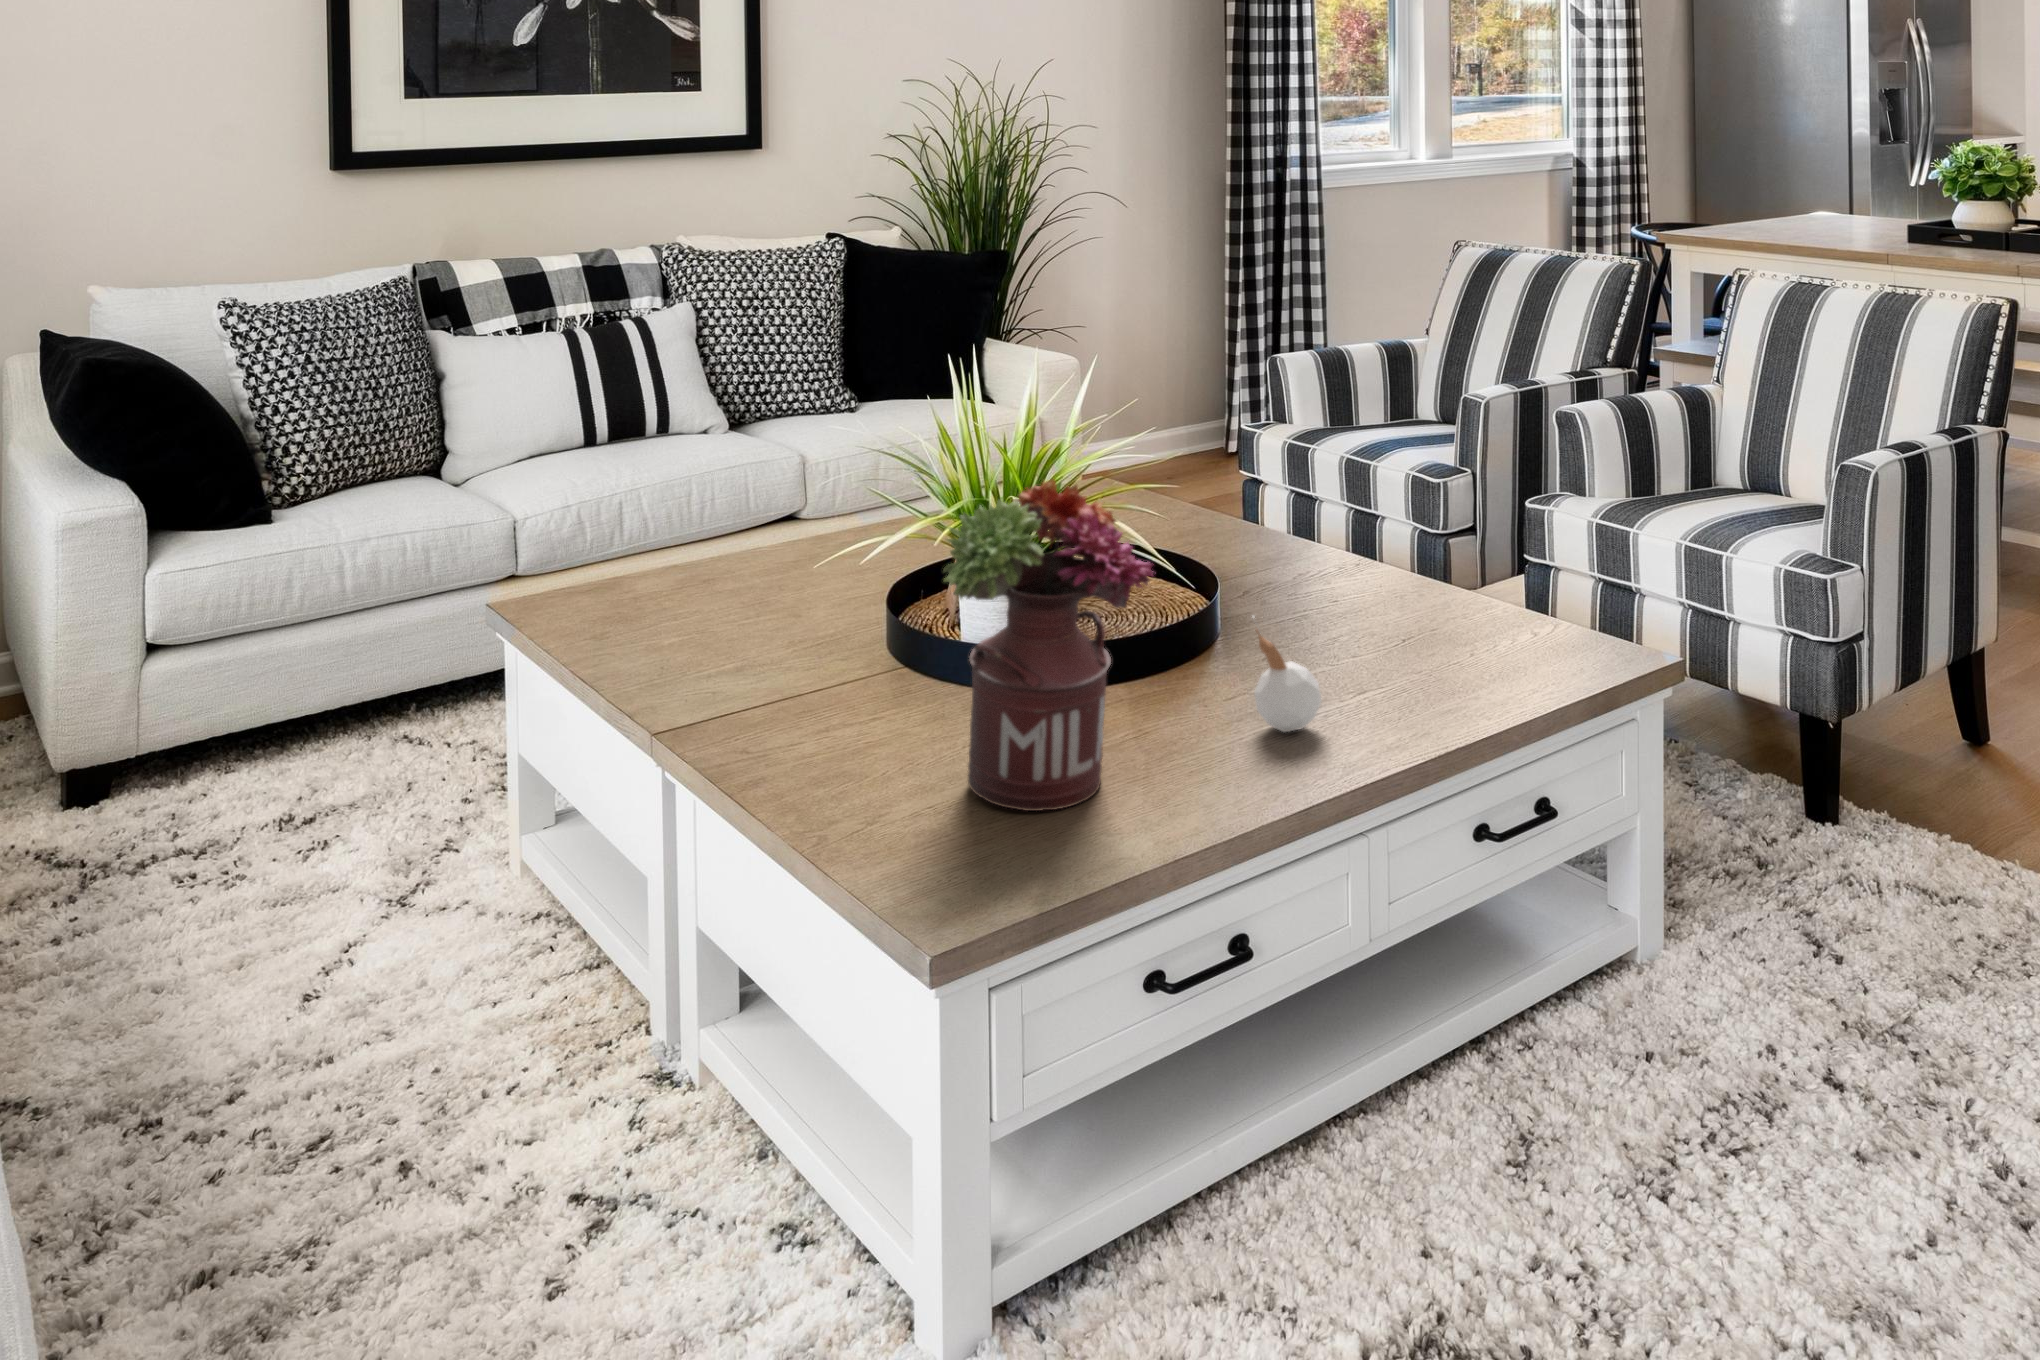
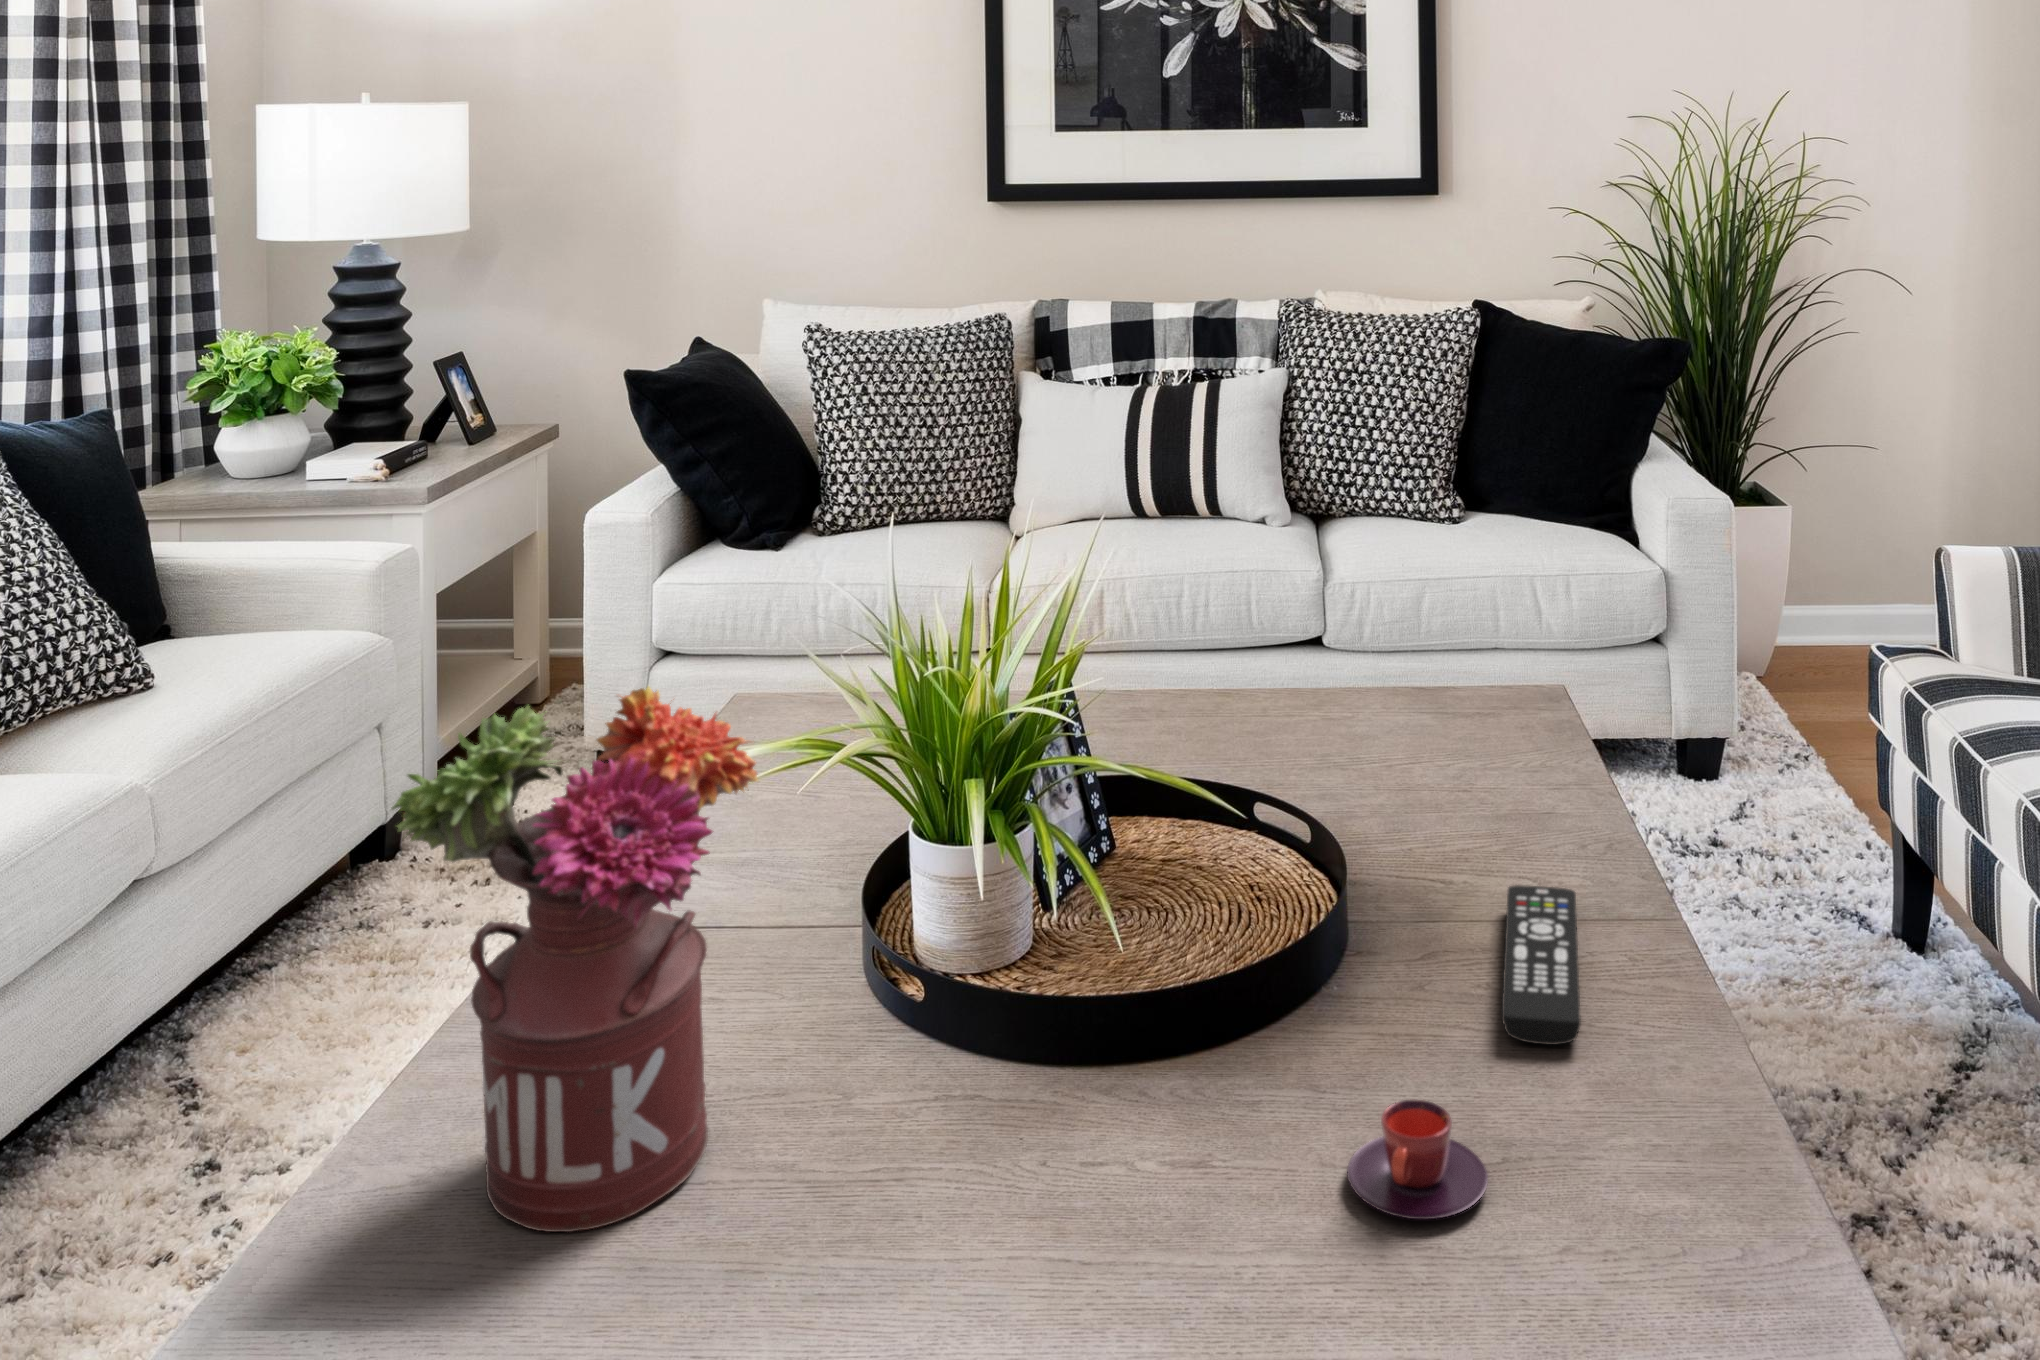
remote control: none [1285,557,1407,615] -> present [1502,885,1581,1045]
candle: present [1254,619,1321,732] -> none [962,996,1082,1236]
teacup: none [1386,627,1460,675] -> present [1347,1099,1488,1219]

